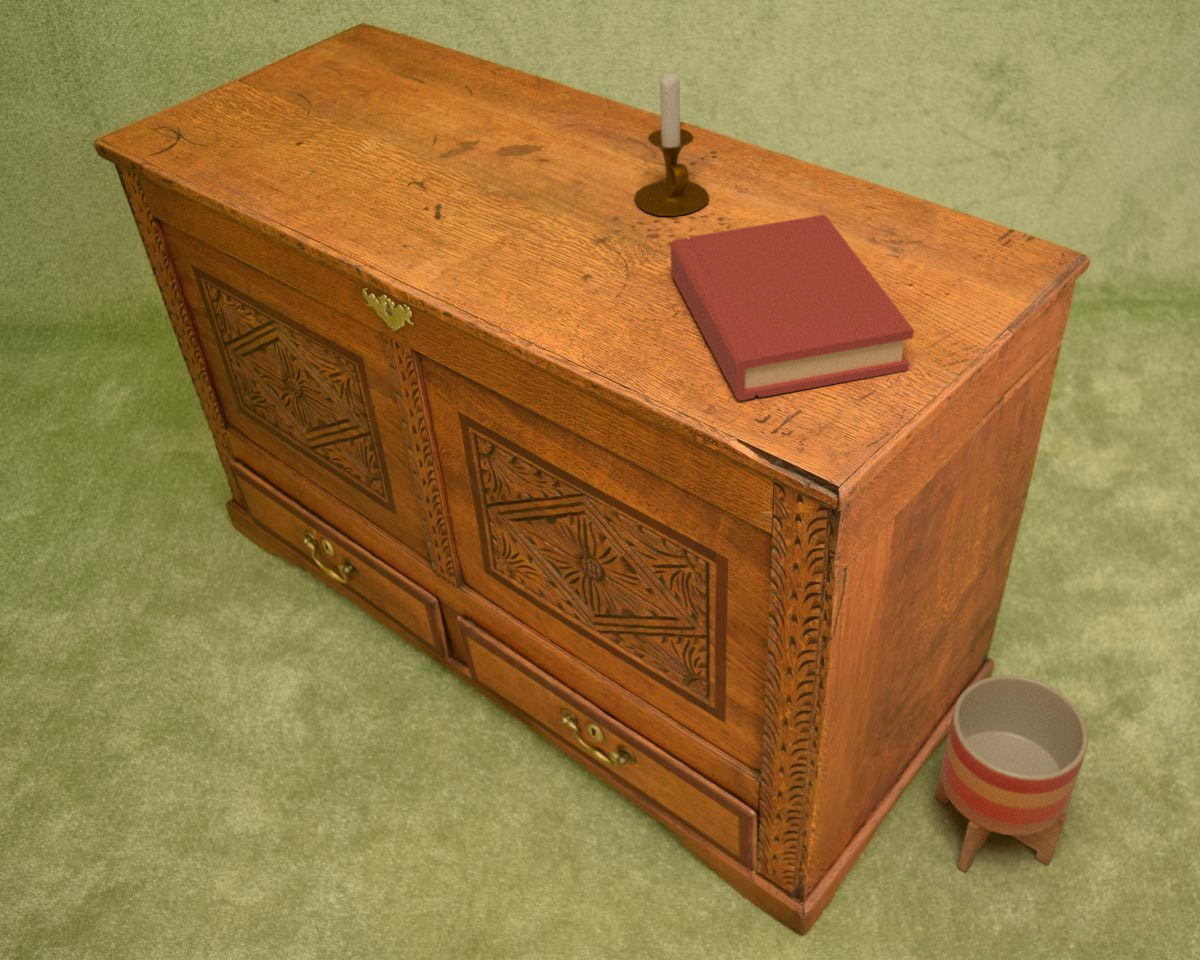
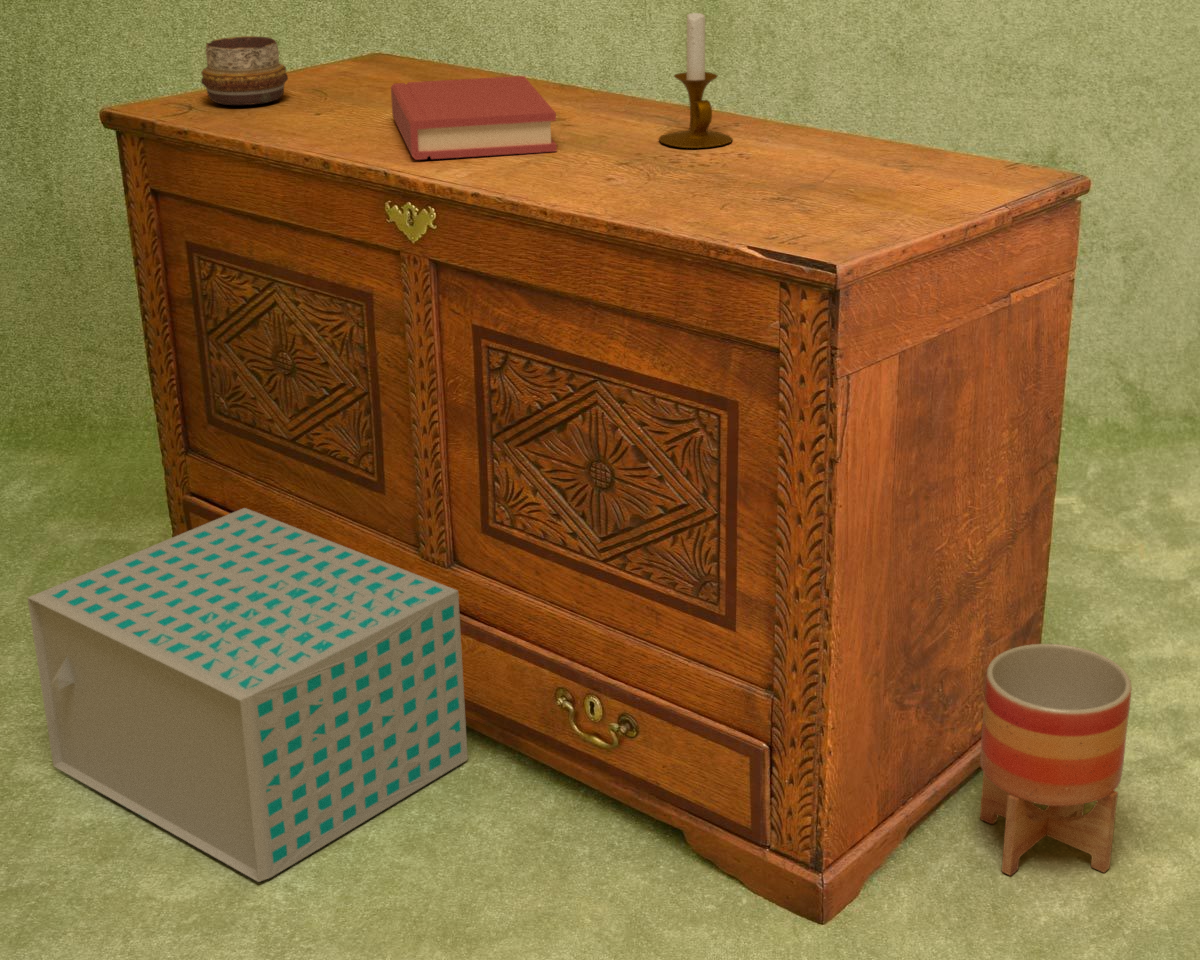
decorative bowl: none [180,56,267,137] -> present [201,36,288,105]
hardback book: present [671,215,914,400] -> present [391,76,557,160]
storage box: none [81,507,489,901] -> present [28,508,468,882]

